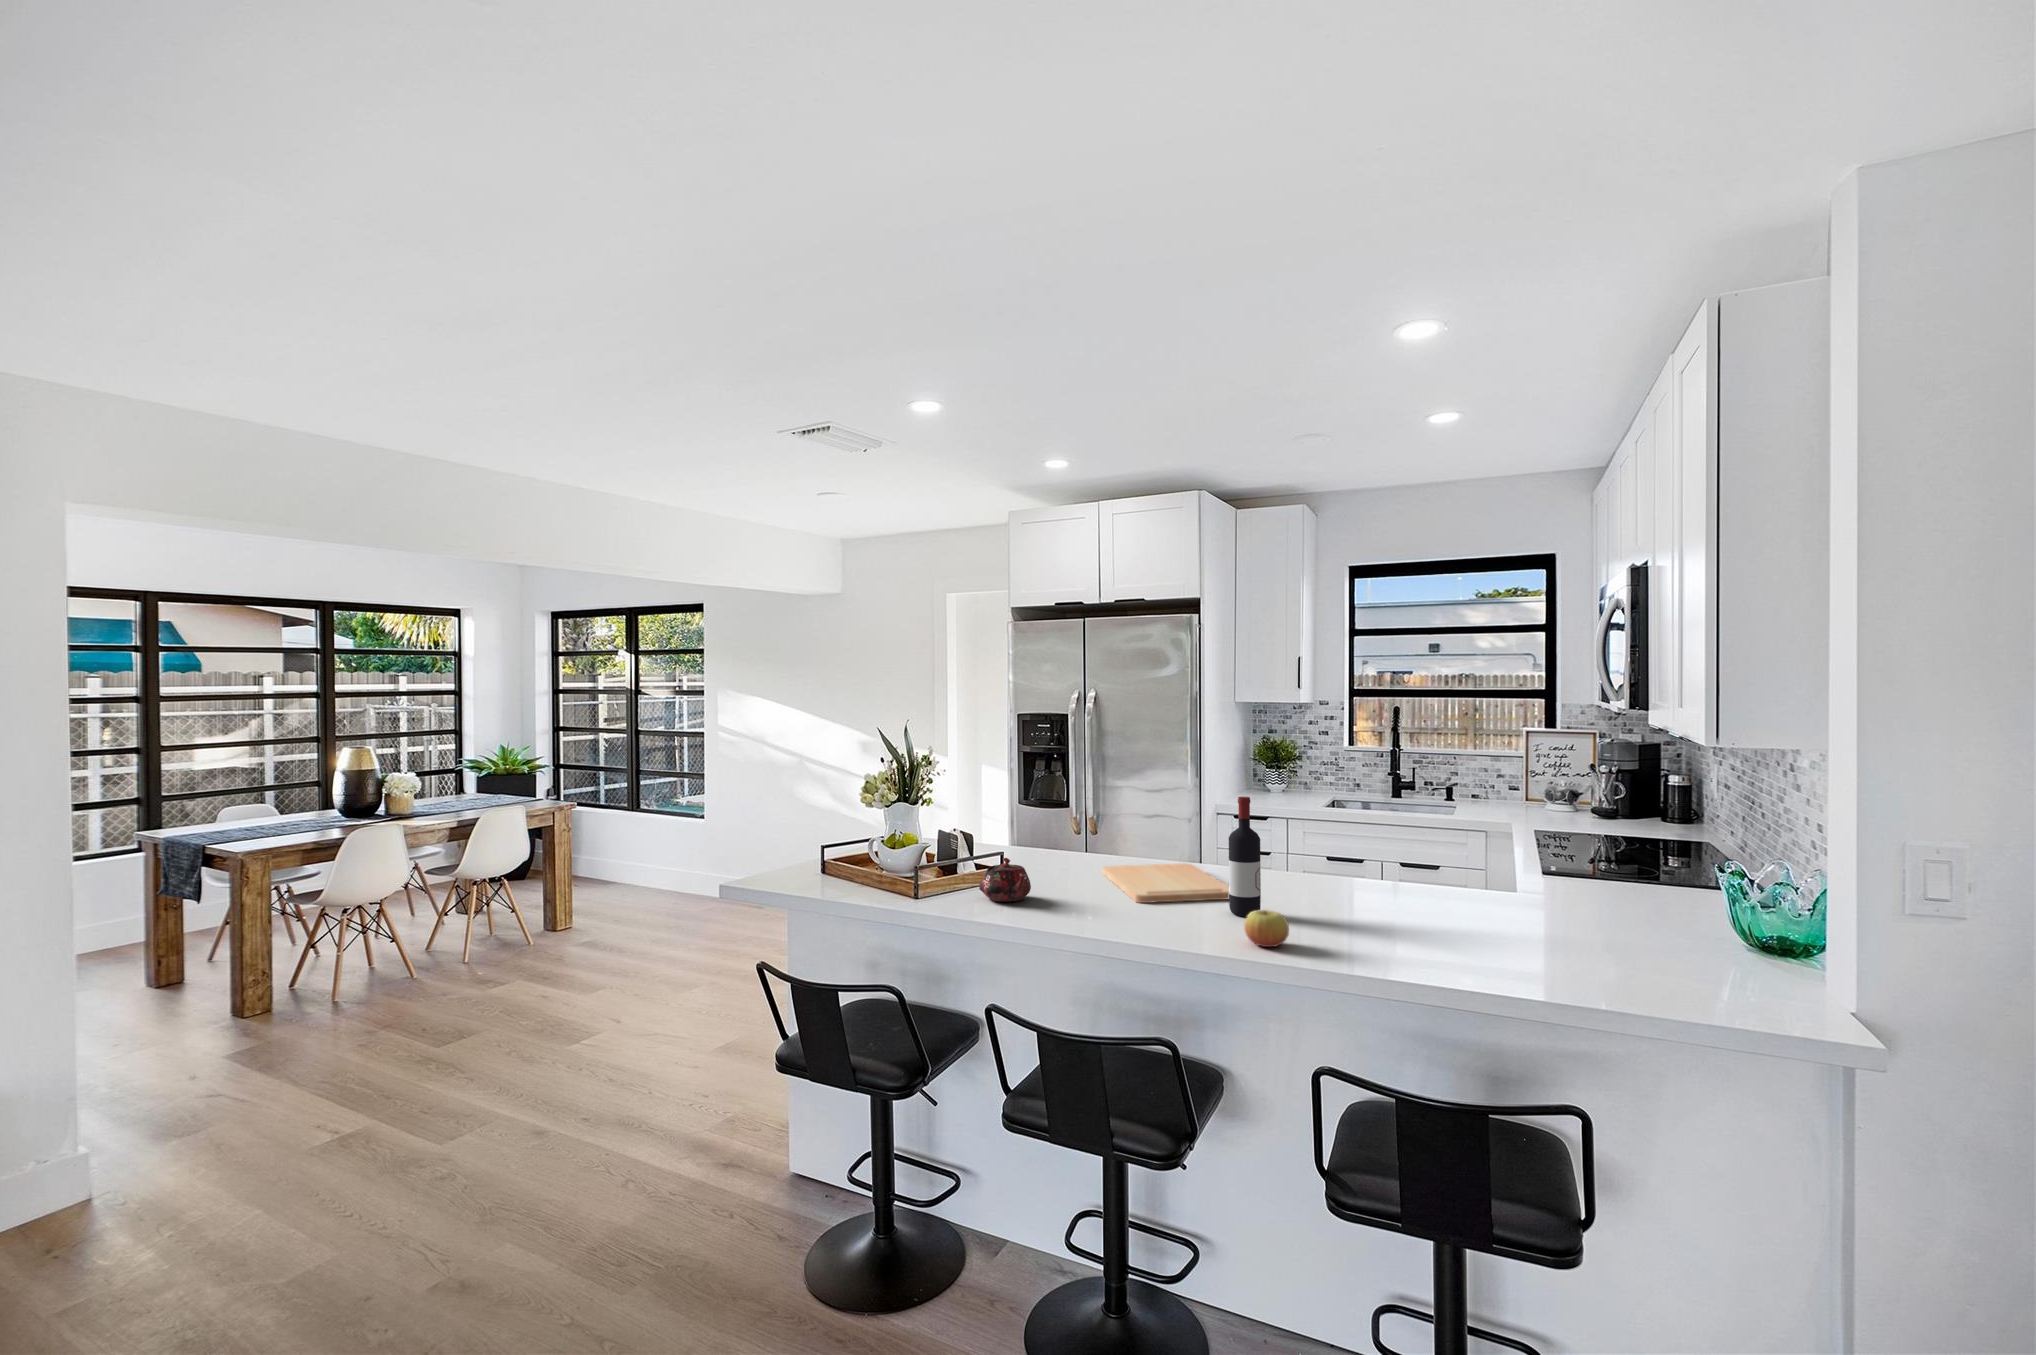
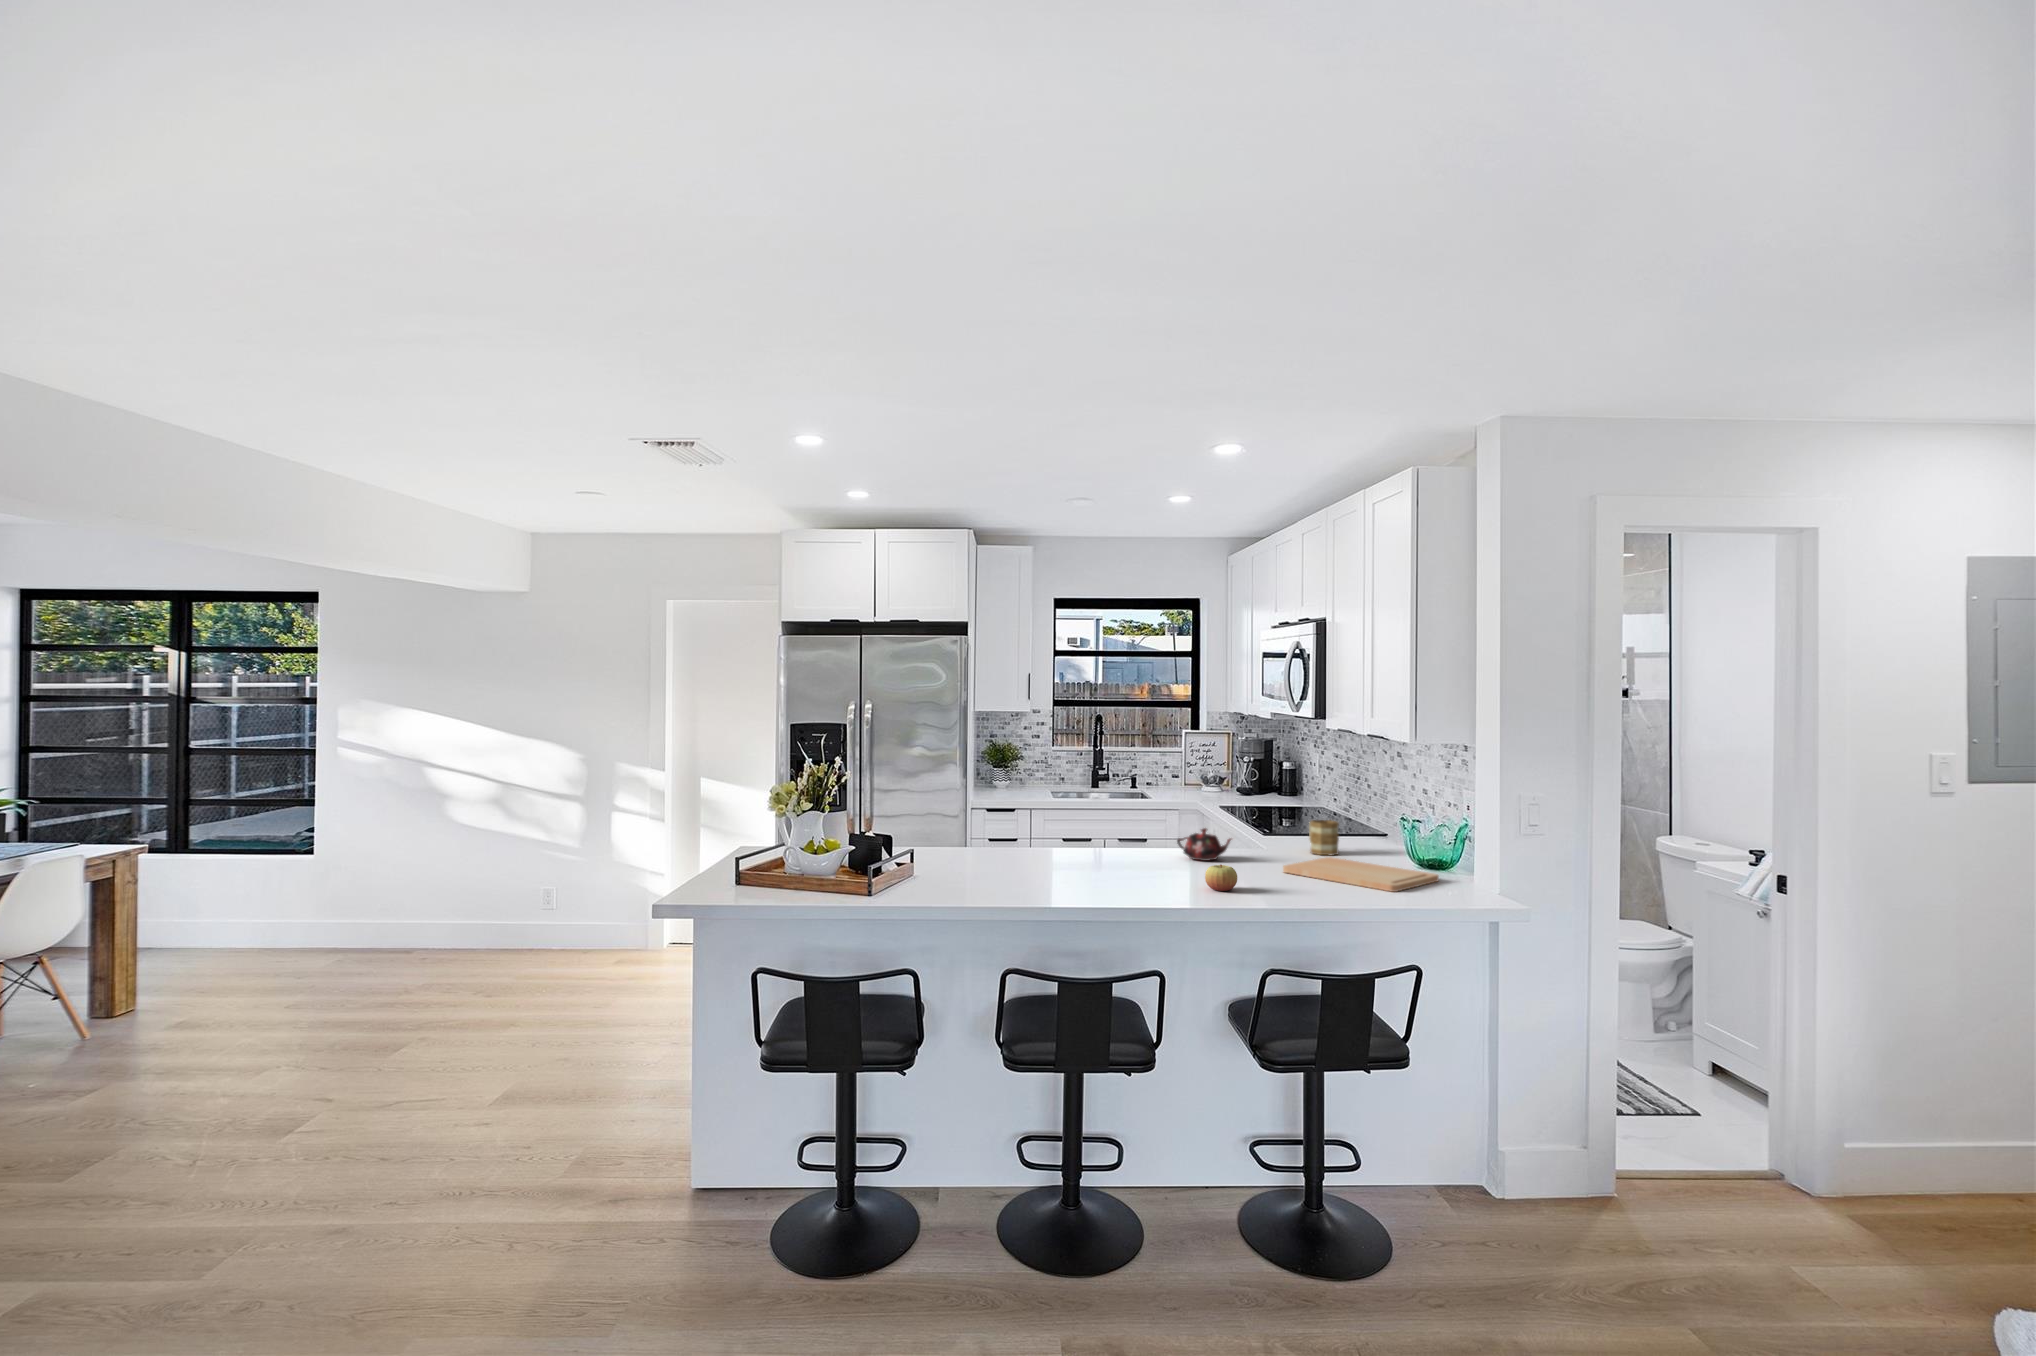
wine bottle: present [1229,797,1261,917] -> none [1153,785,1177,875]
teapot: present [979,858,1031,902] -> present [1177,828,1231,861]
mug: none [1529,861,1576,915] -> present [1309,820,1339,855]
cutting board: present [1102,863,1229,903] -> present [1283,857,1439,892]

